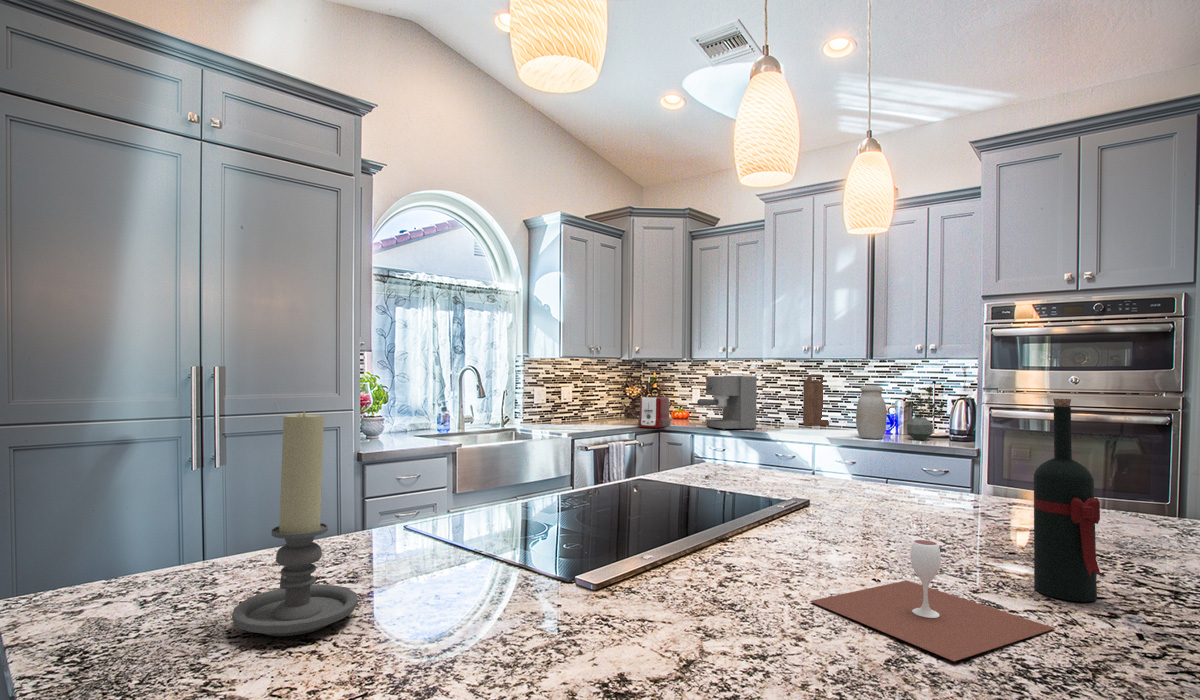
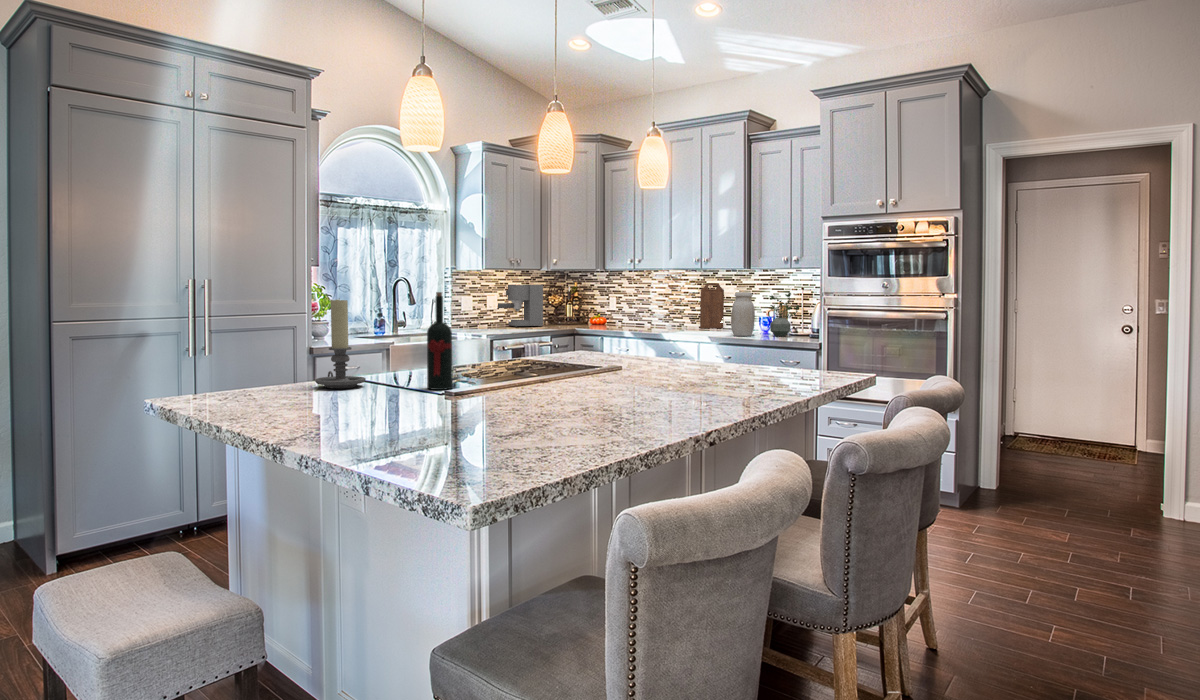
coffee maker: present [697,376,757,430] -> present [498,285,543,327]
toaster: present [638,397,671,428] -> none [554,305,585,331]
wine bottle: present [1034,399,1101,602] -> present [427,292,453,390]
wine glass: present [810,540,1055,661] -> none [565,353,658,389]

